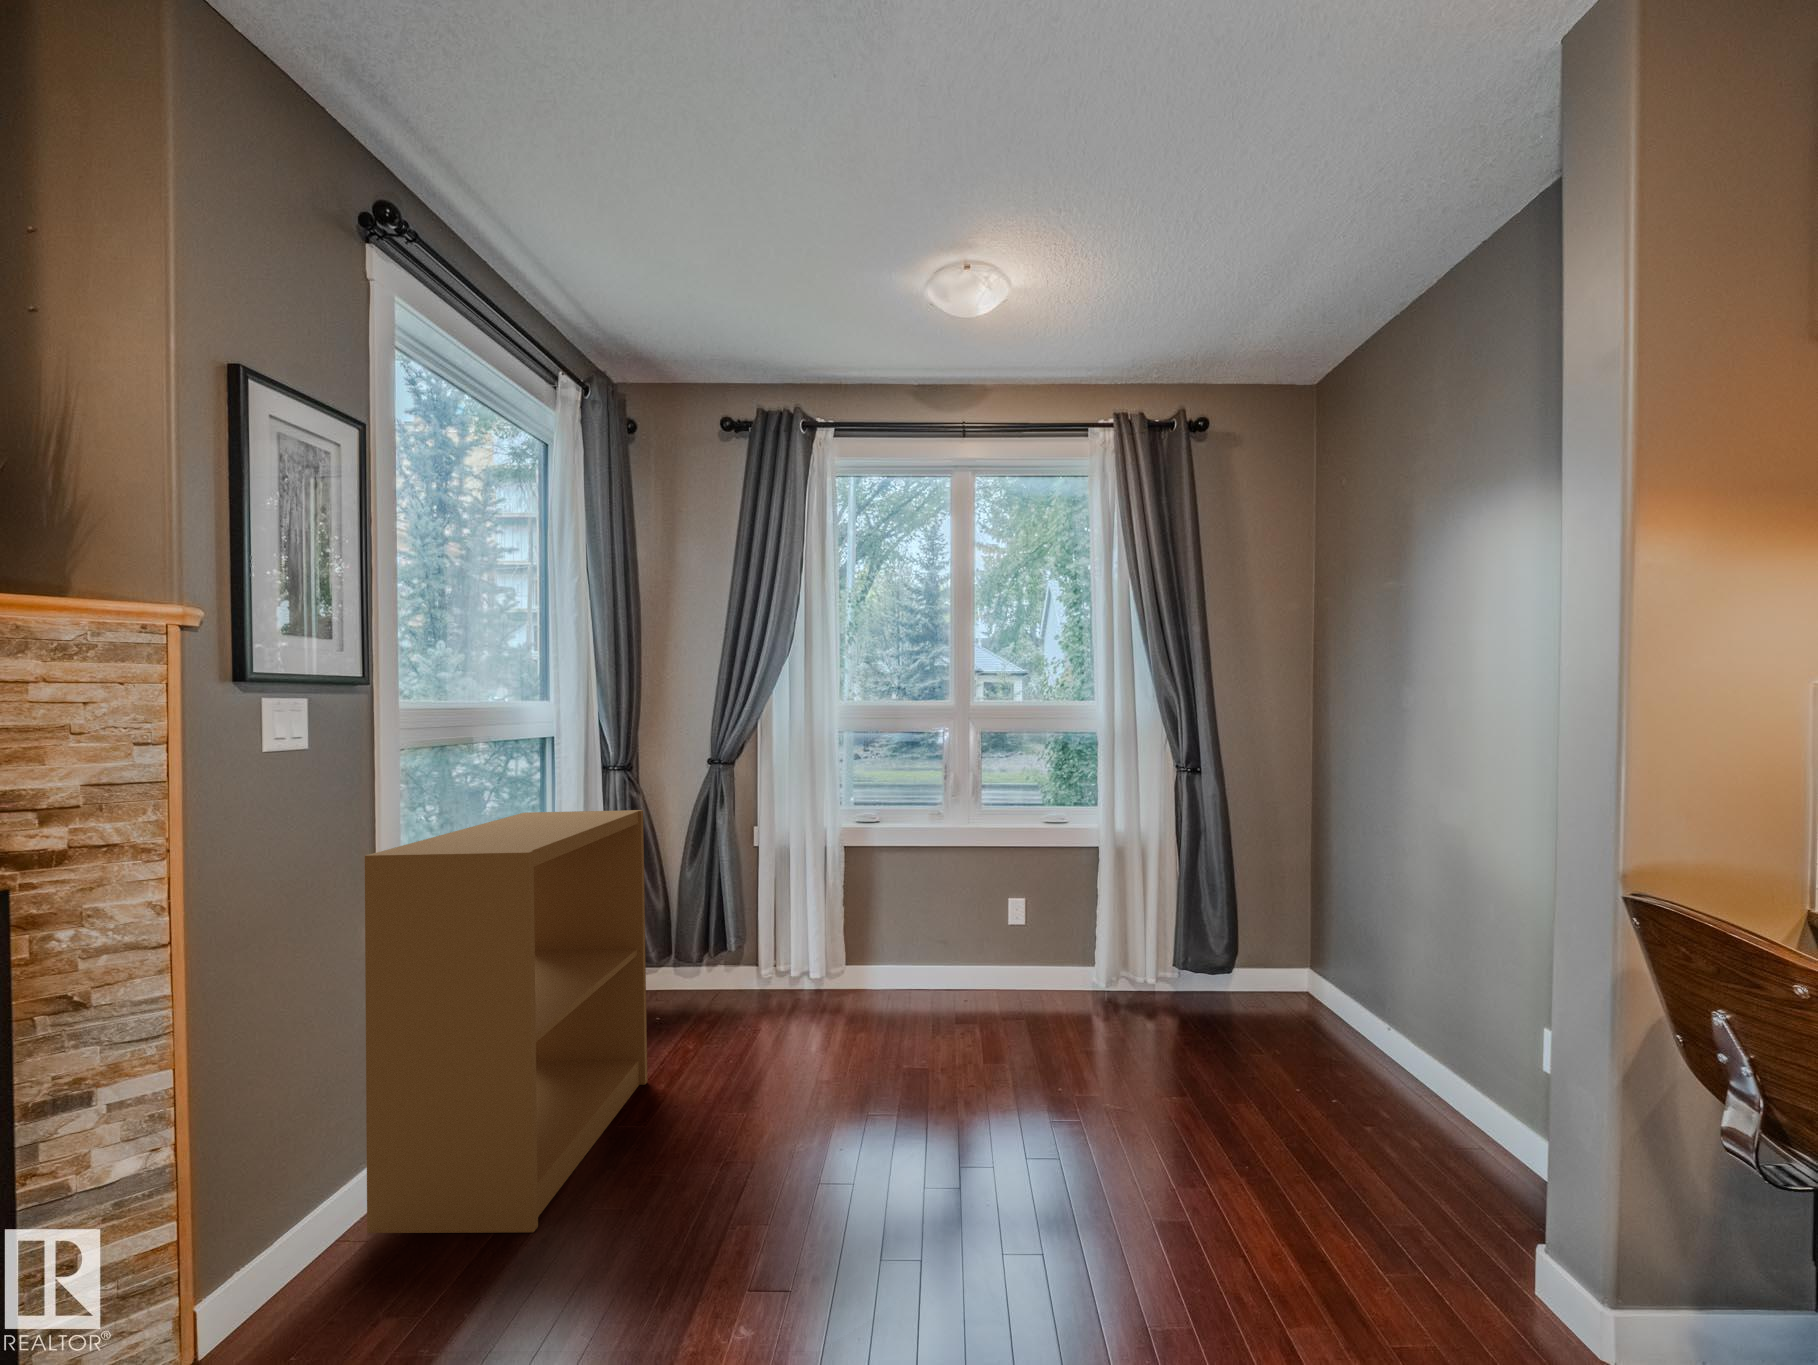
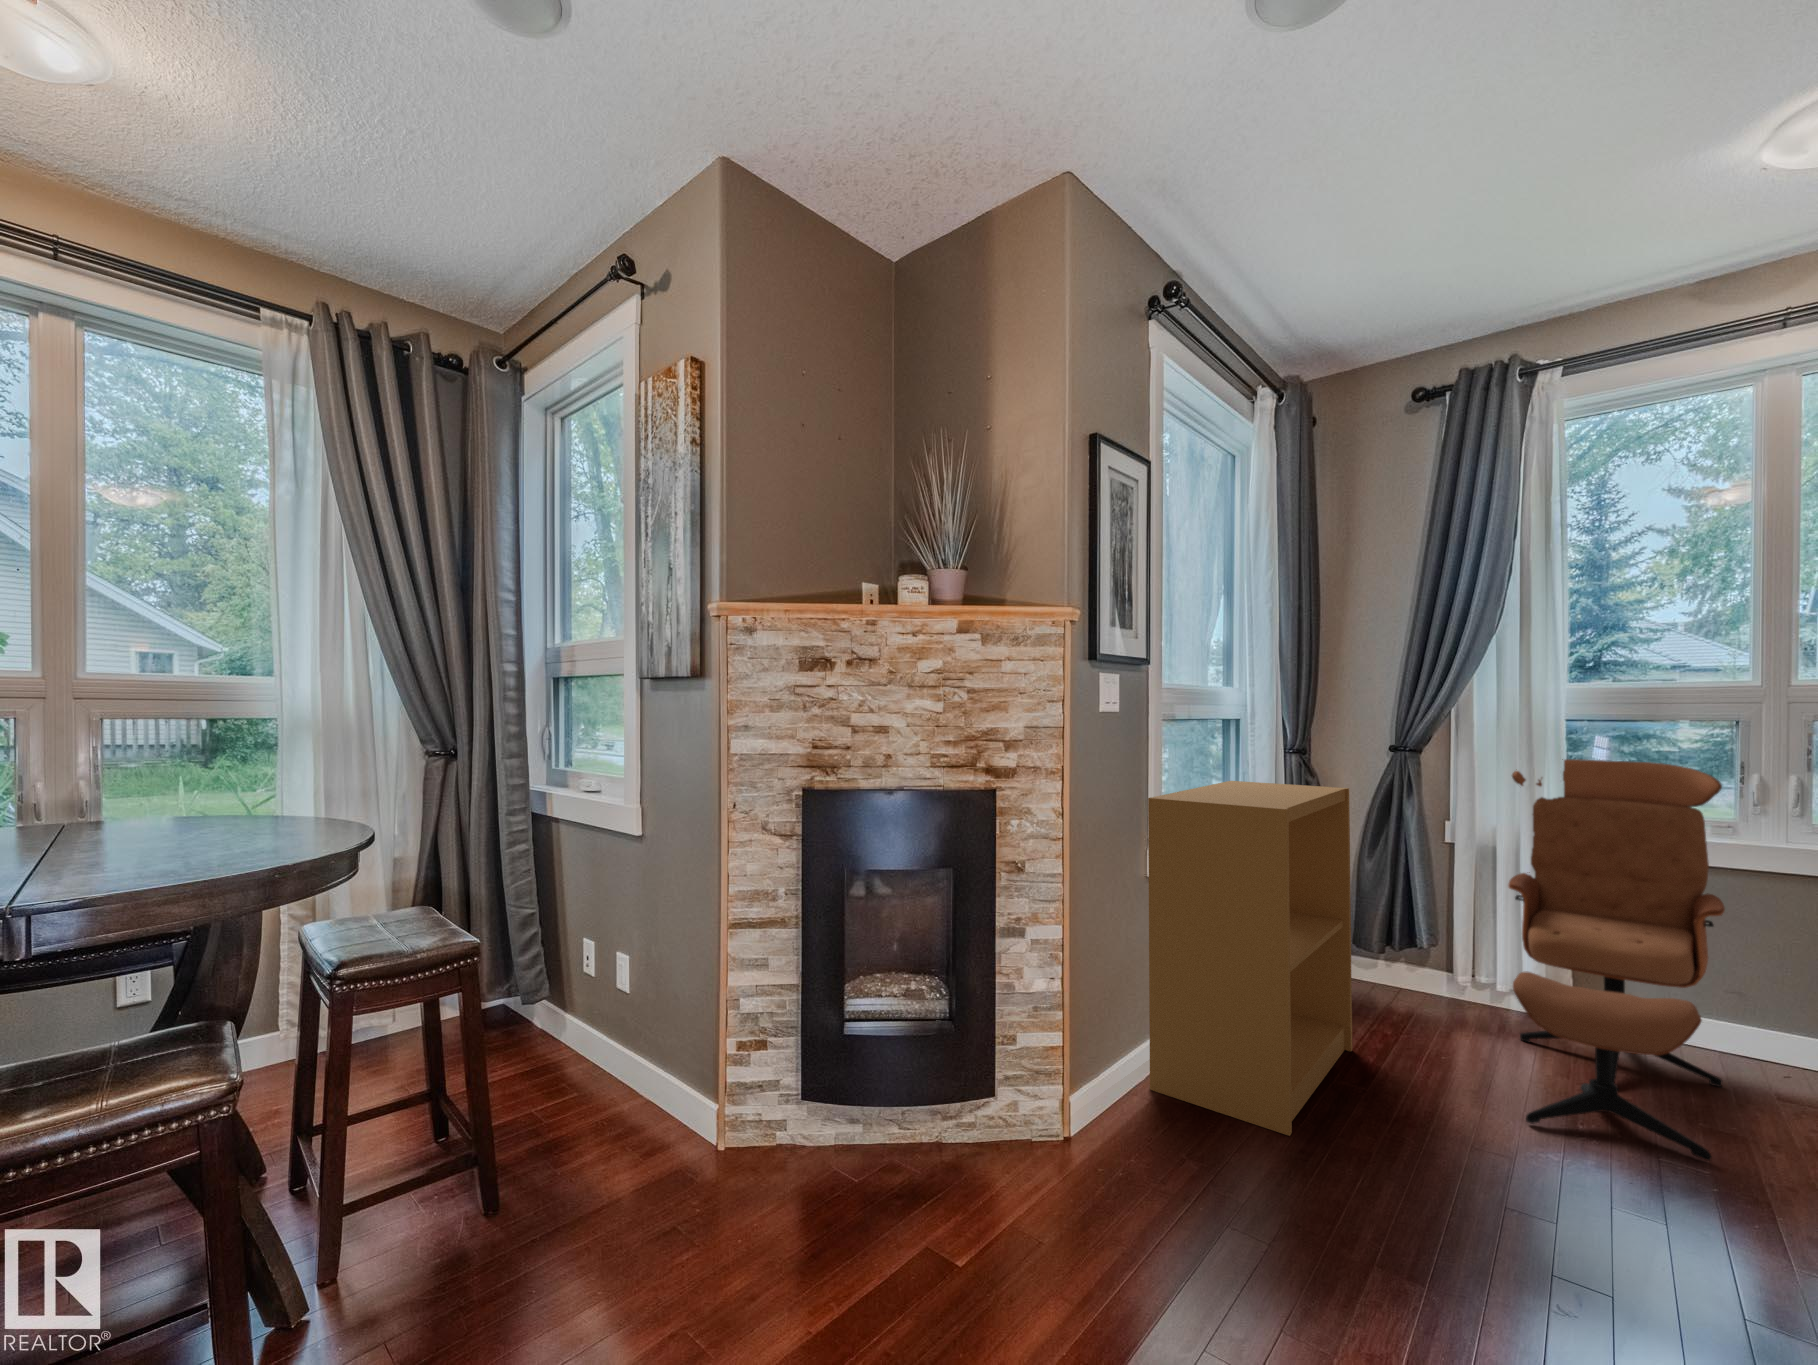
lounge chair: none [774,761,932,1115] -> present [1508,759,1725,1161]

